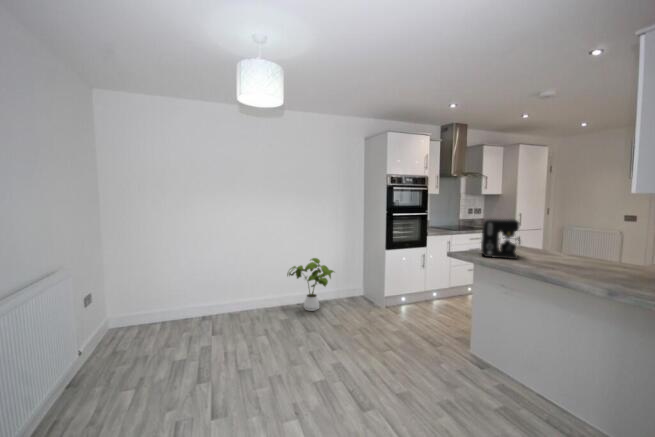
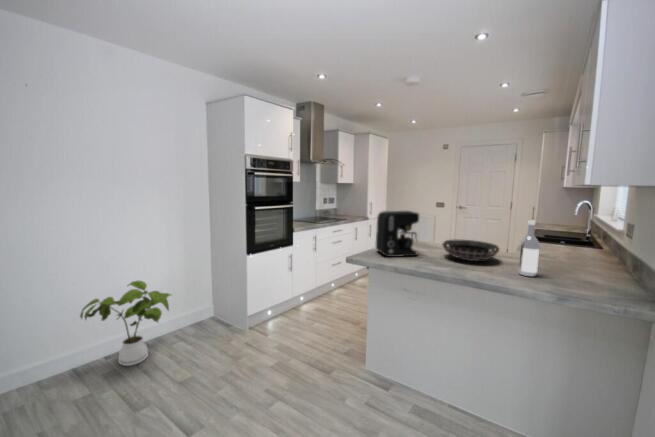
wine bottle: none [609,230,631,284] -> present [519,220,539,277]
decorative bowl: none [543,248,608,268] -> present [442,240,499,261]

